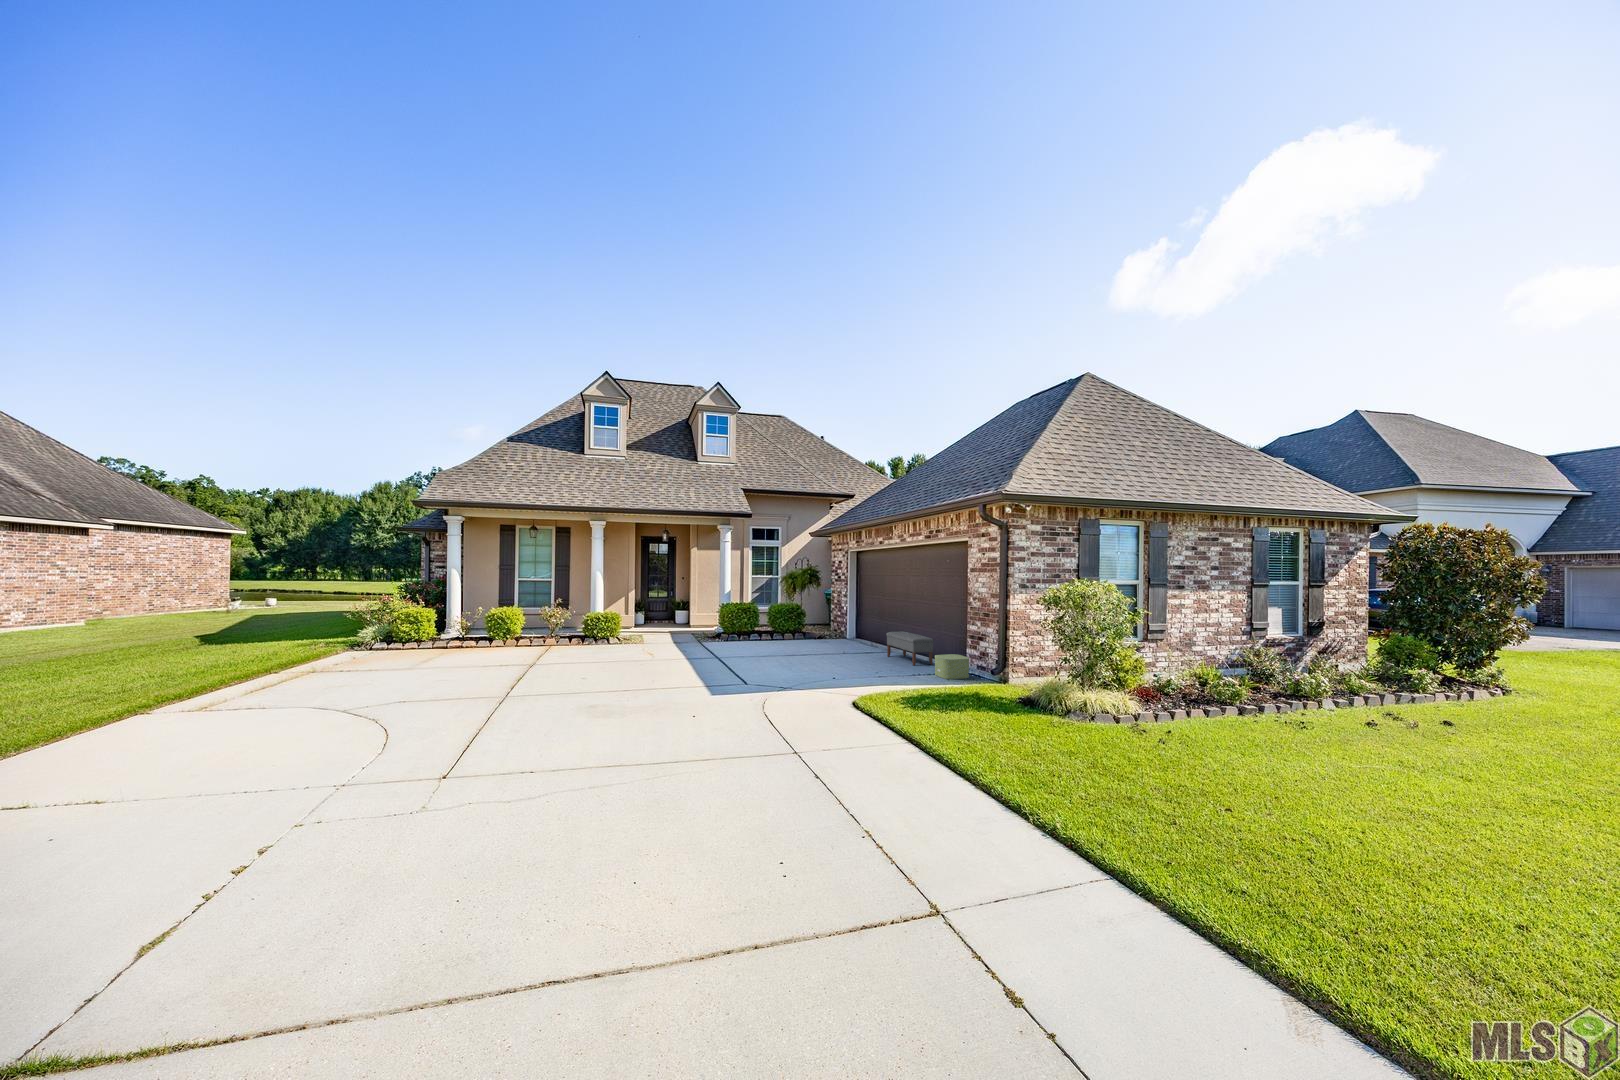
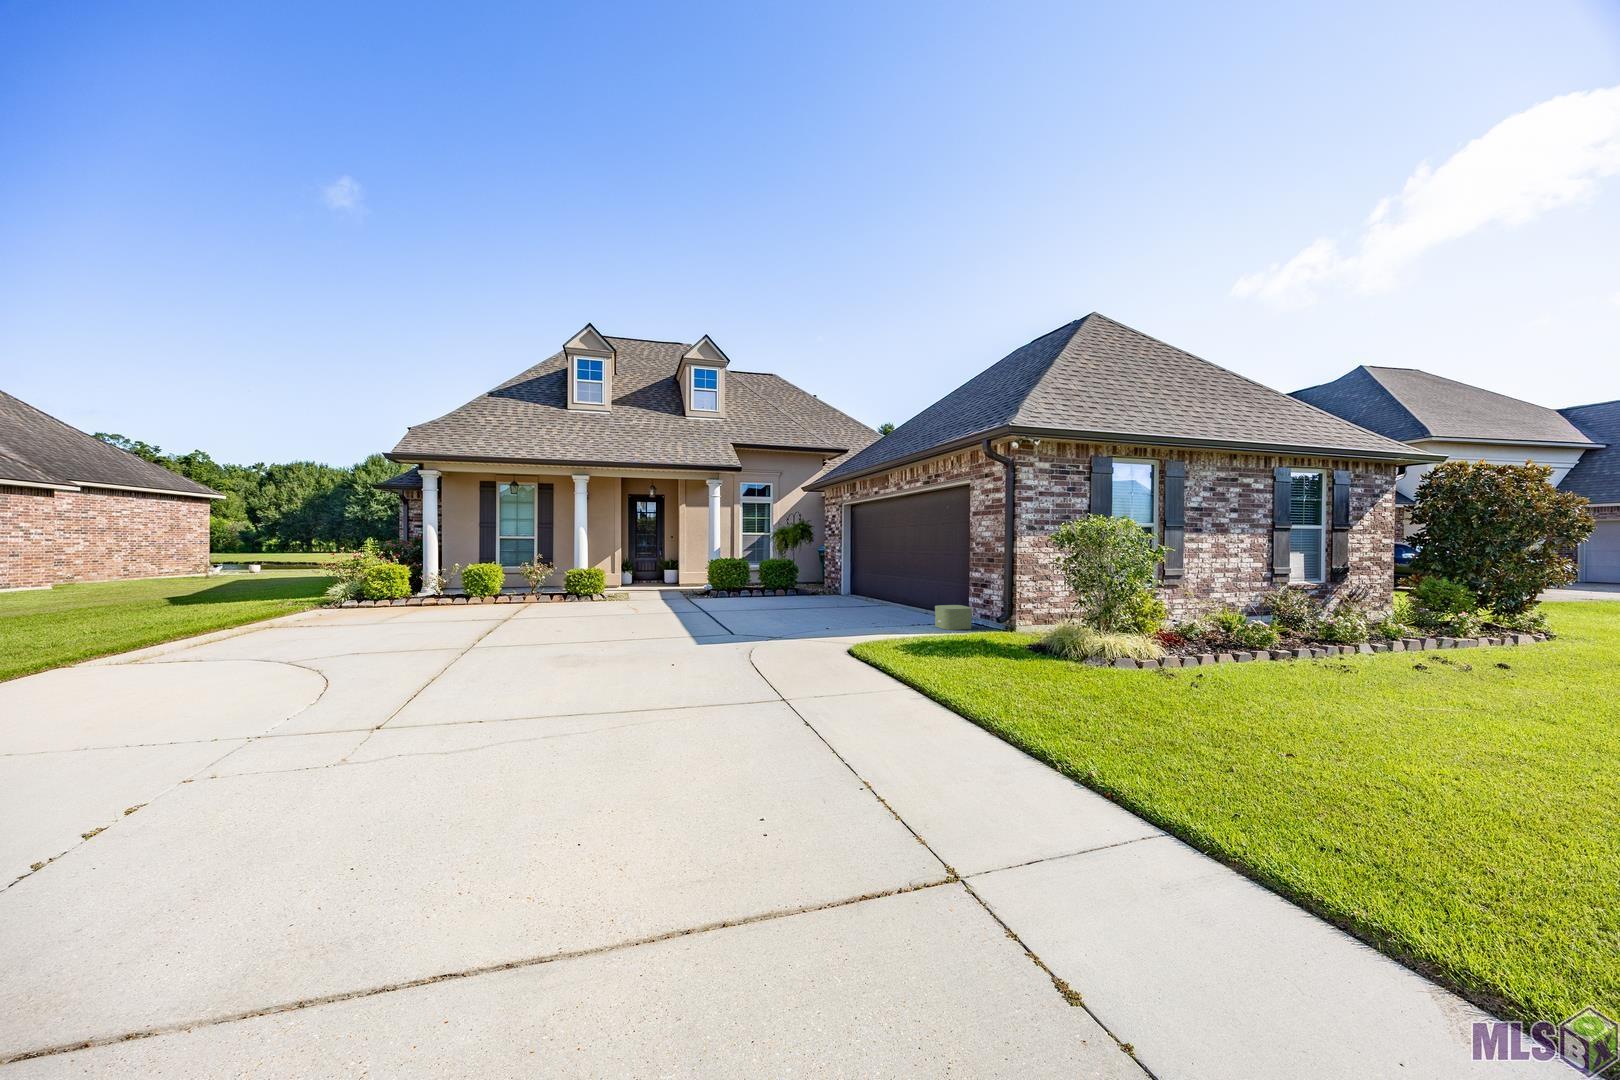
bench: present [886,631,934,666] -> none [883,585,934,619]

